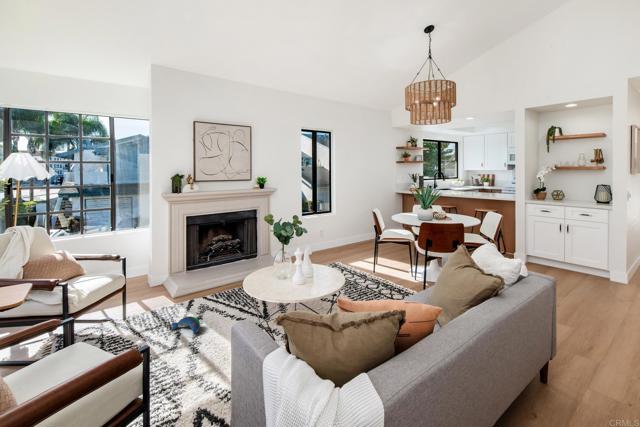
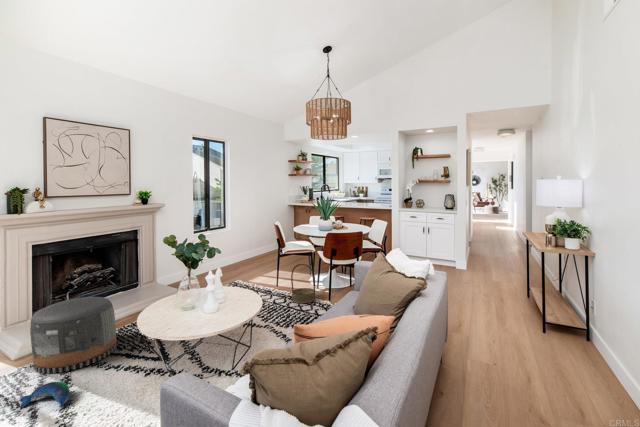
basket: none [383,250,406,289] -> present [291,264,315,303]
pouf: none [181,260,235,312] -> present [30,297,117,373]

